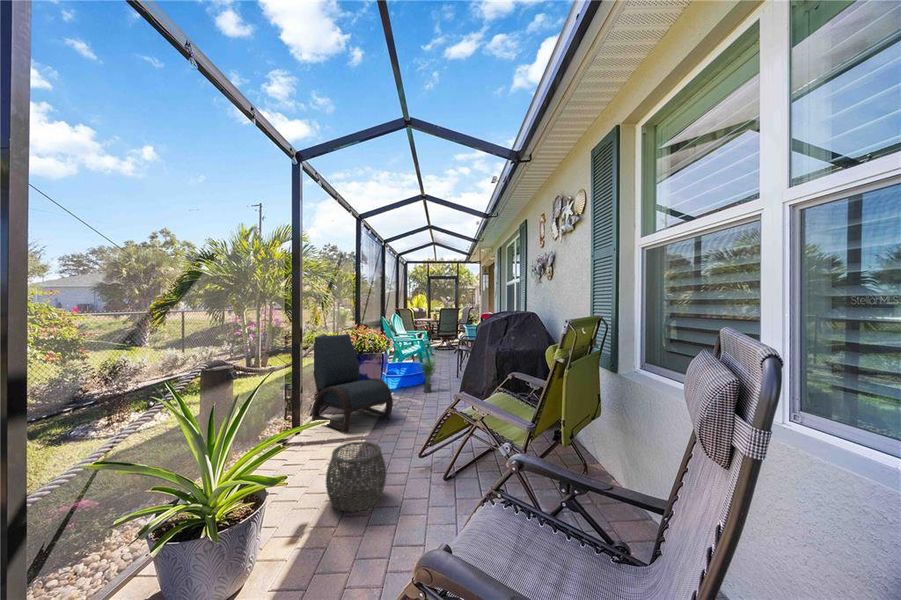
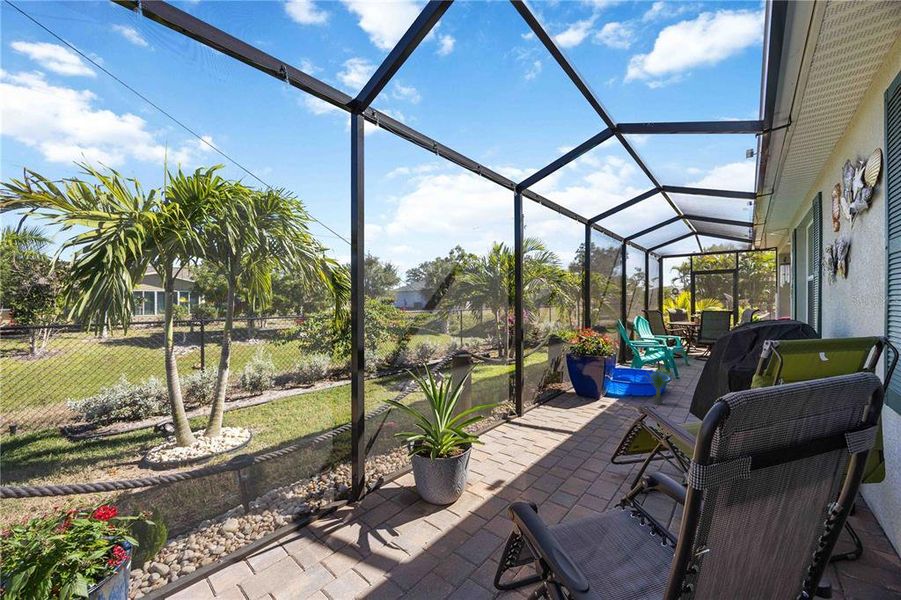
lounge chair: present [312,334,393,433] -> none [534,338,606,425]
woven basket: present [326,442,386,512] -> none [520,432,569,487]

